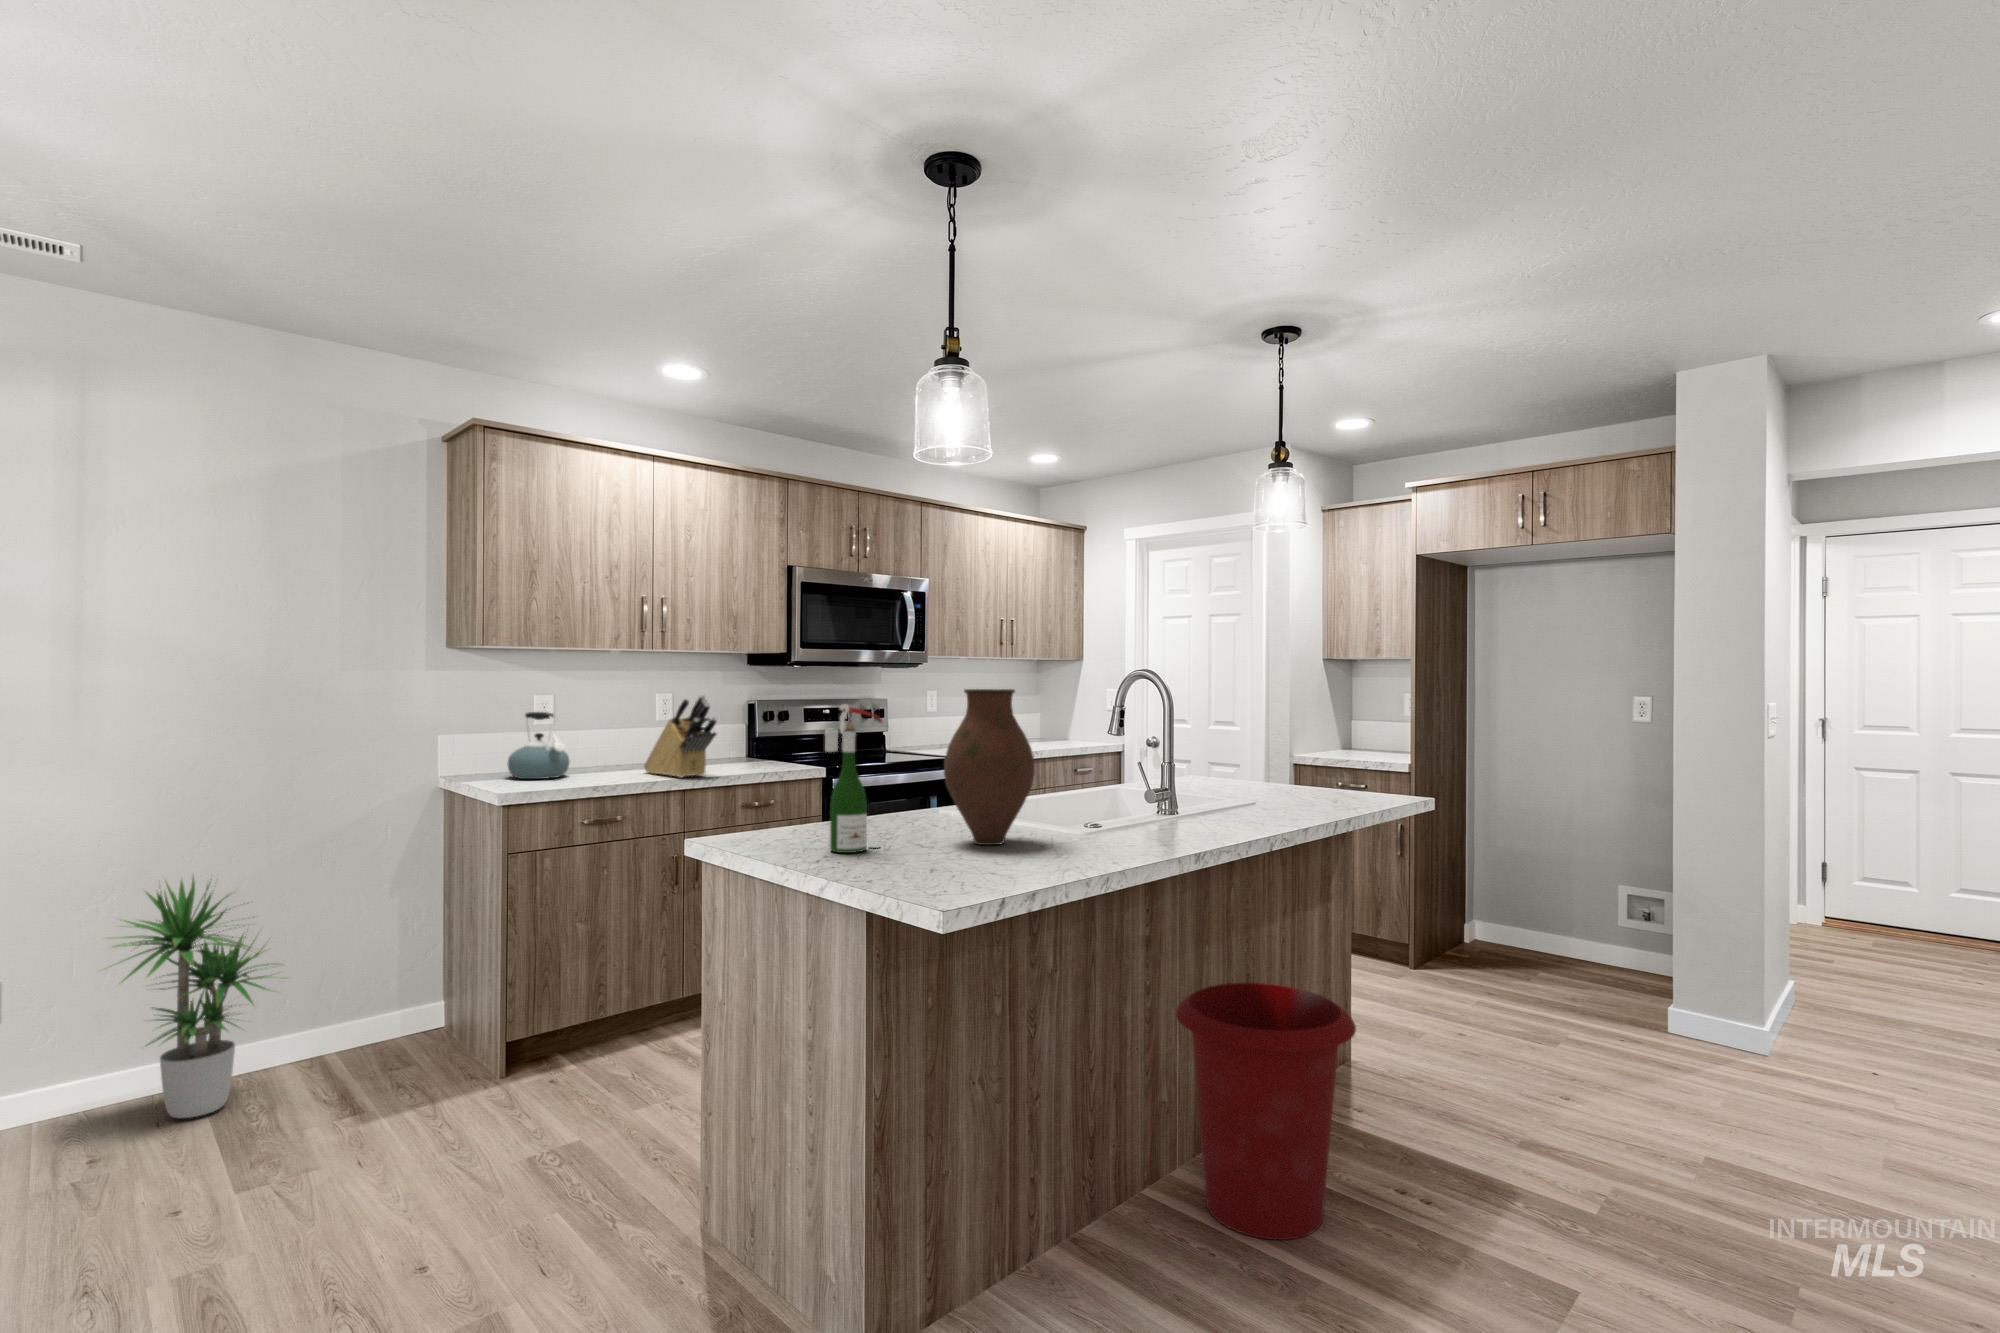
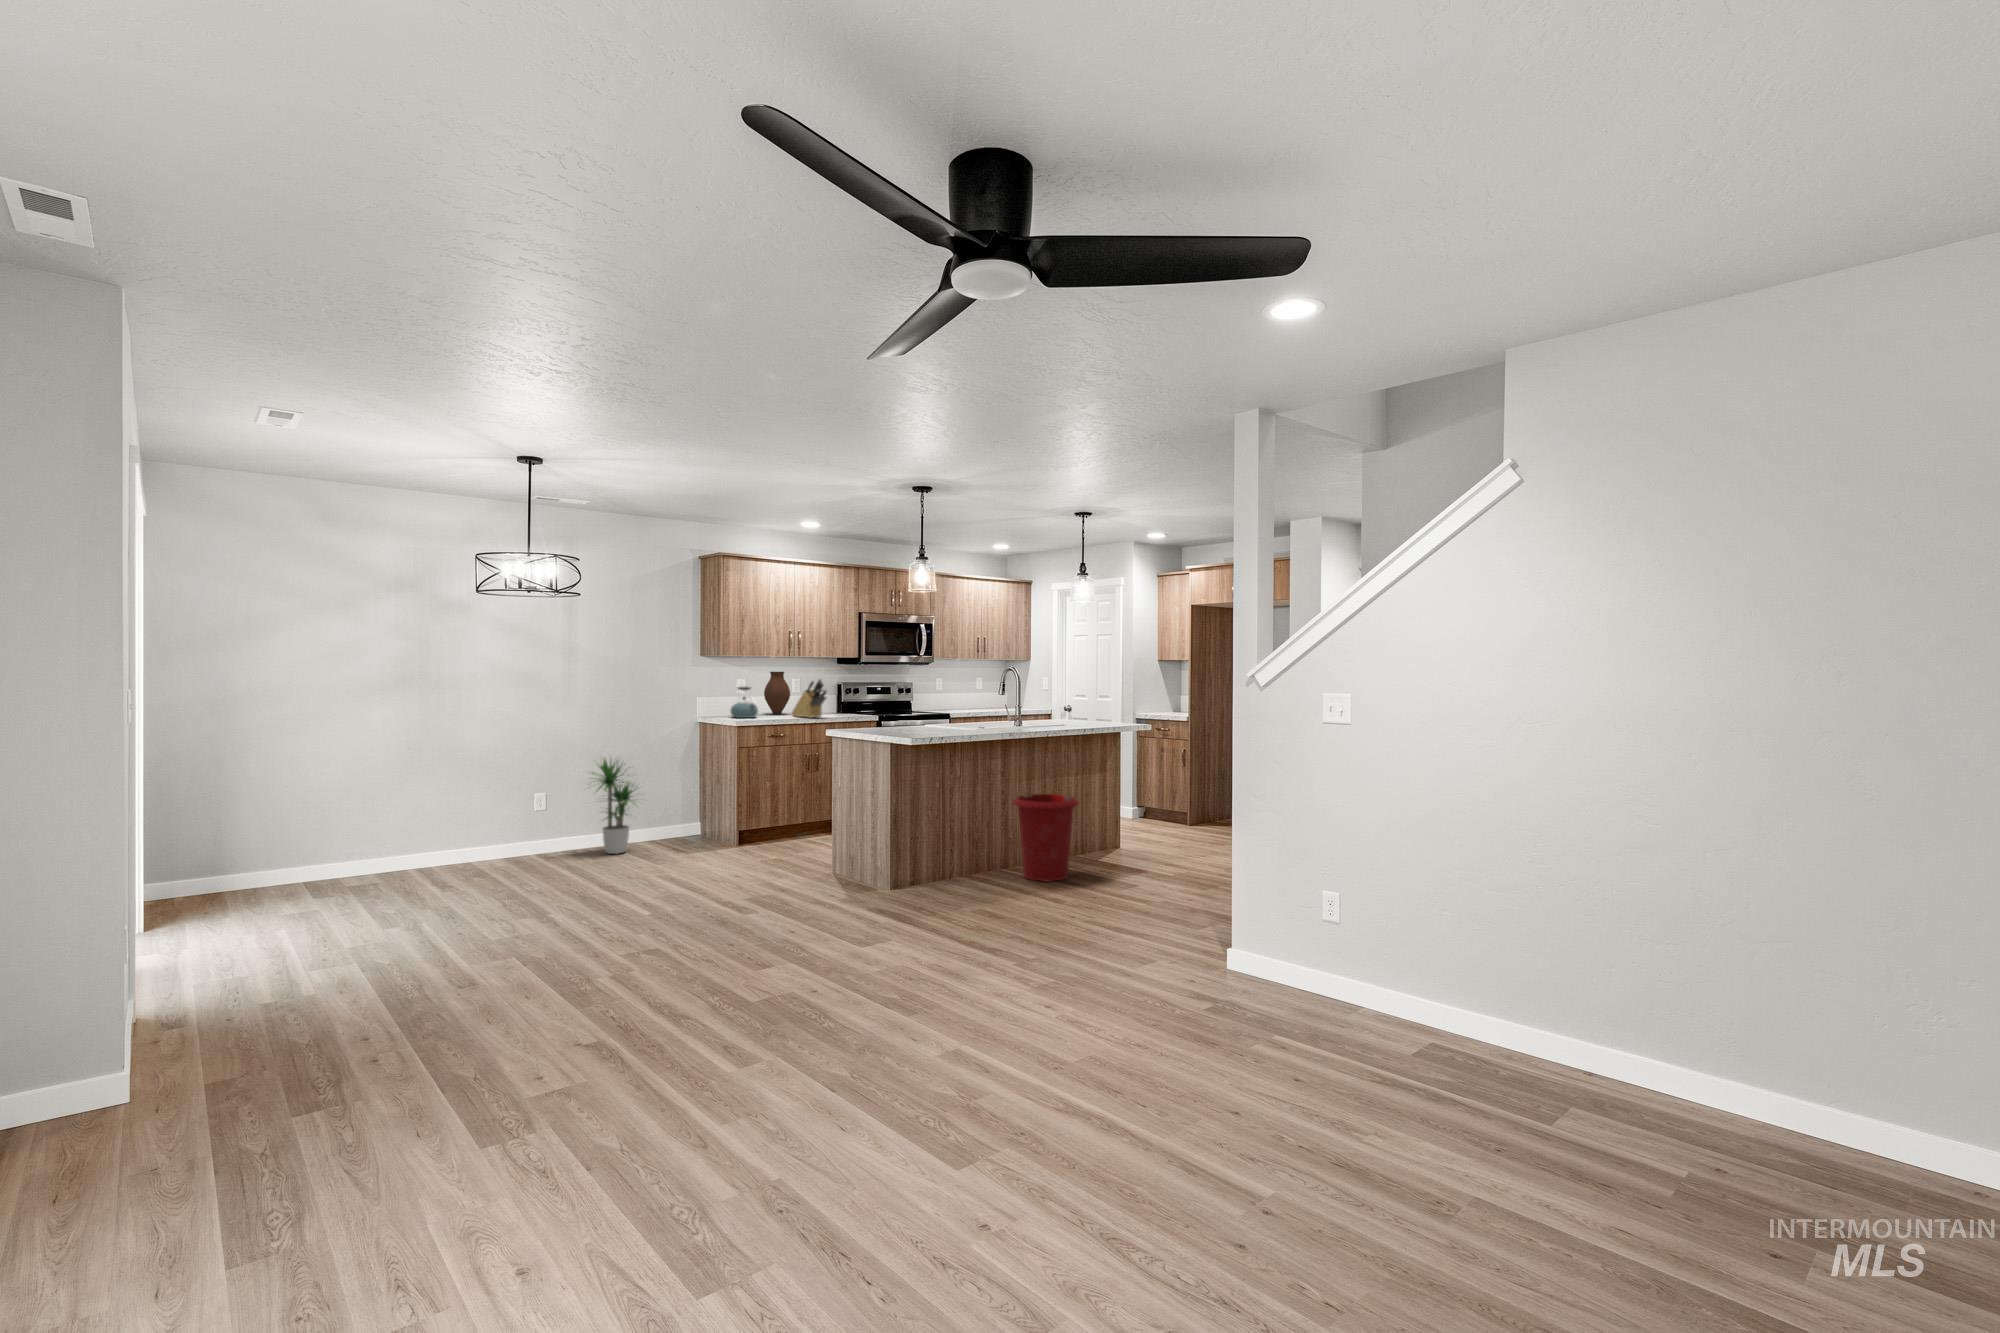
vase: present [944,689,1035,845] -> present [764,672,790,714]
wine bottle: present [825,704,882,853] -> none [877,680,898,733]

